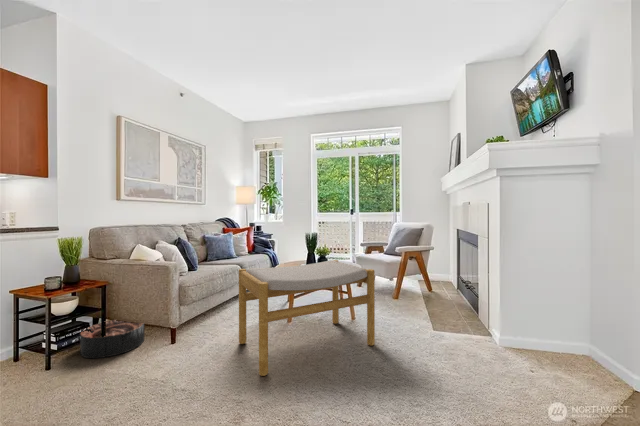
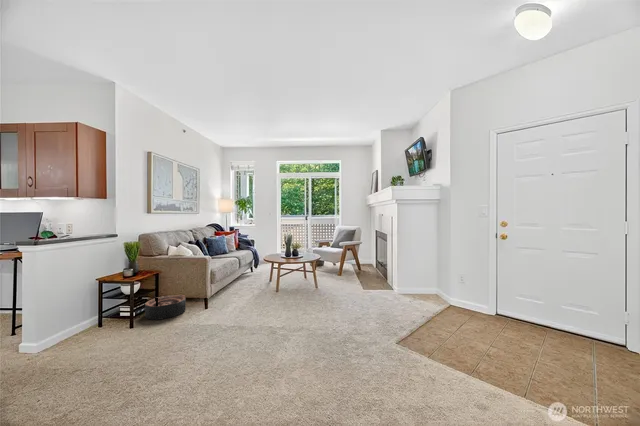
footstool: present [239,260,375,376] -> none [251,251,333,317]

